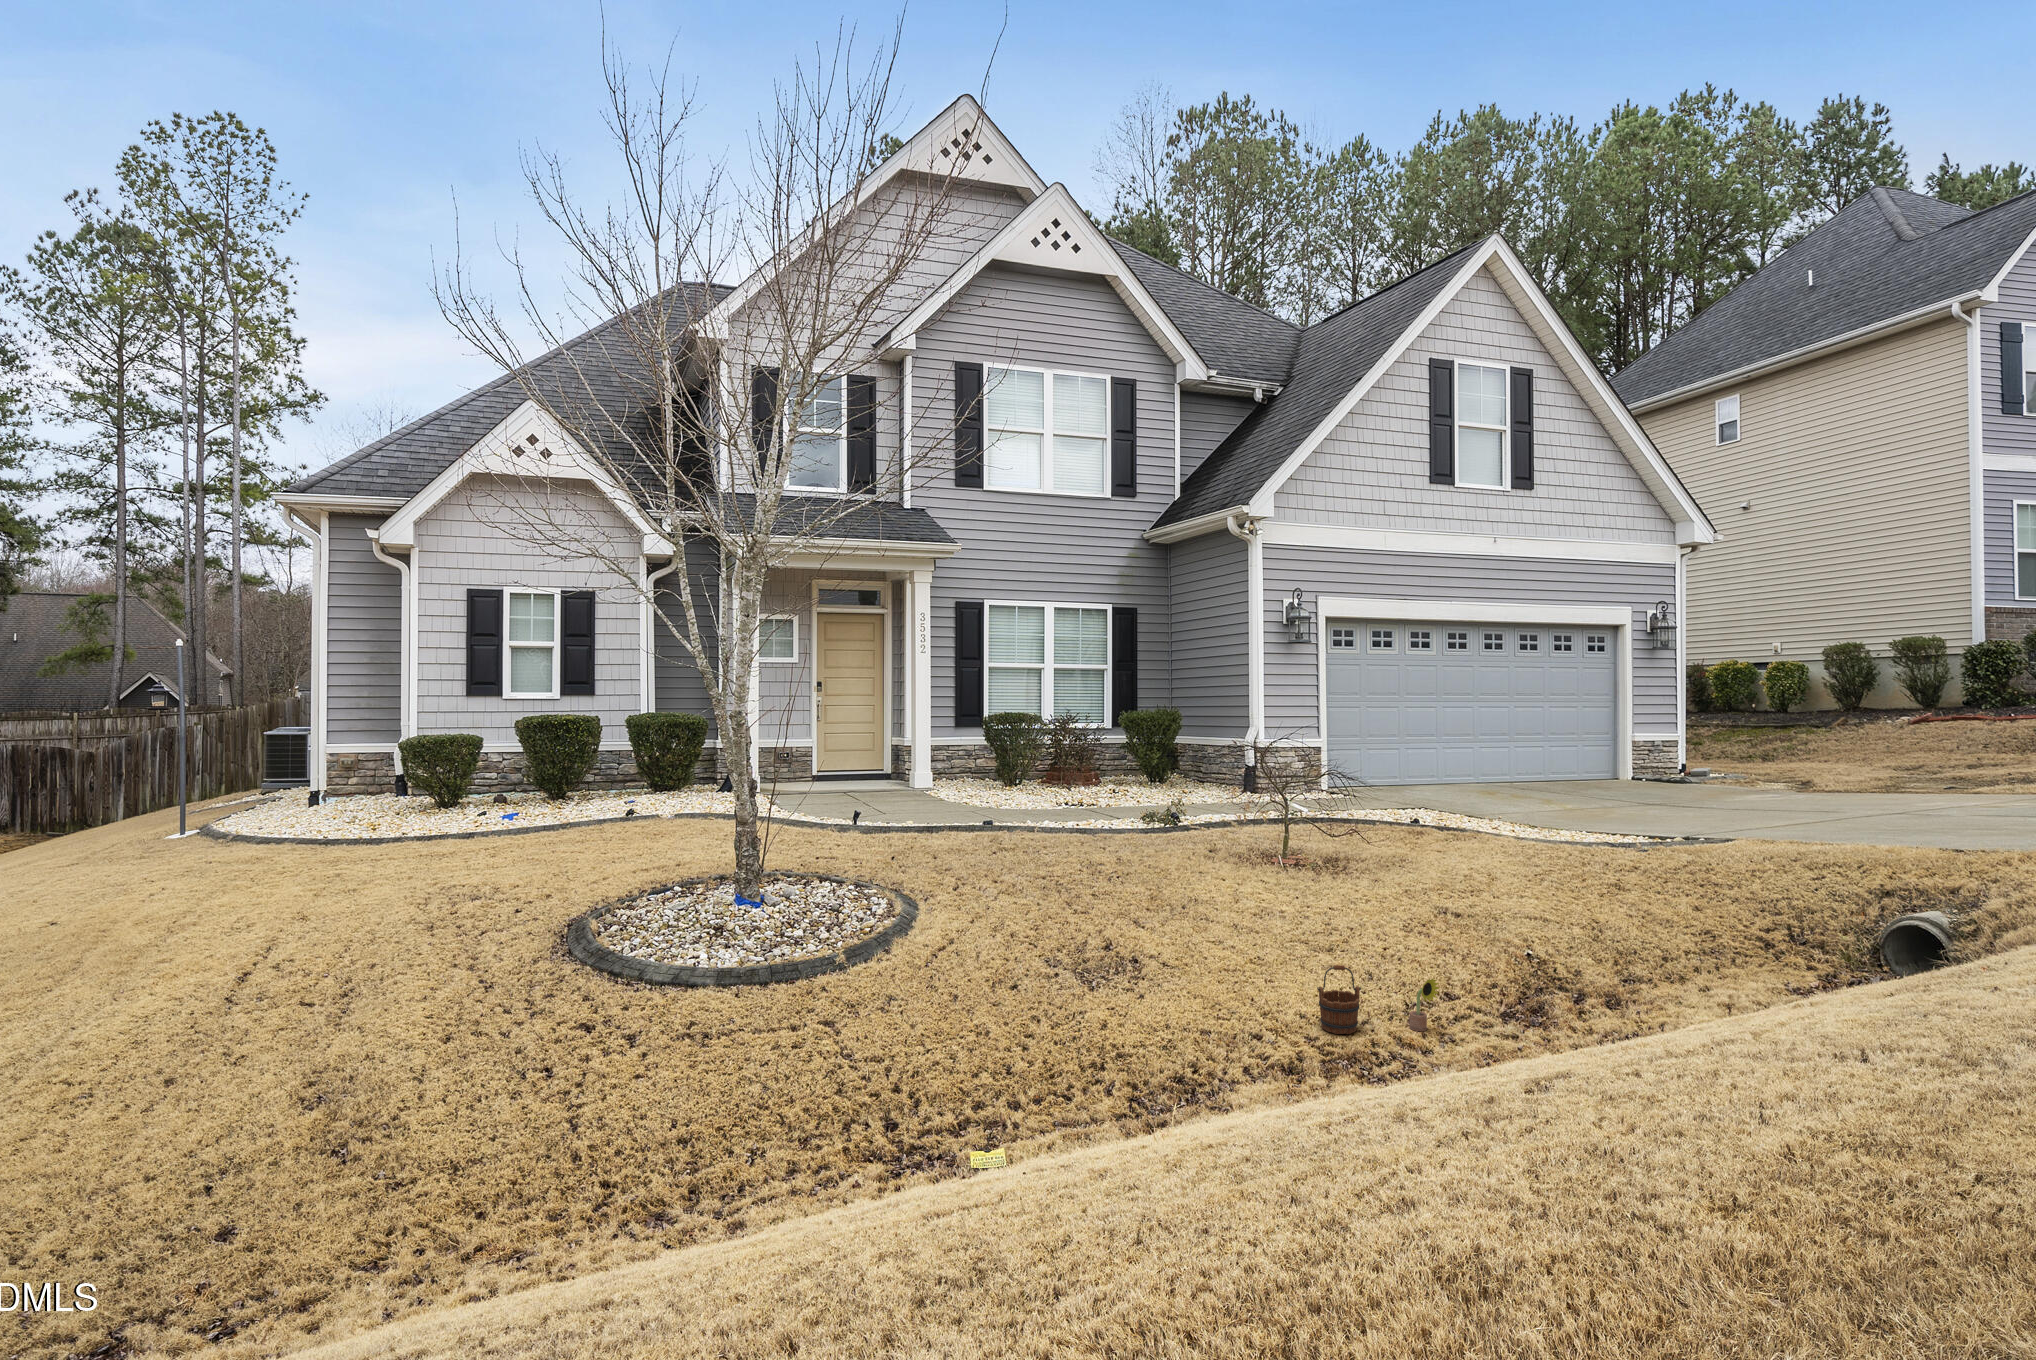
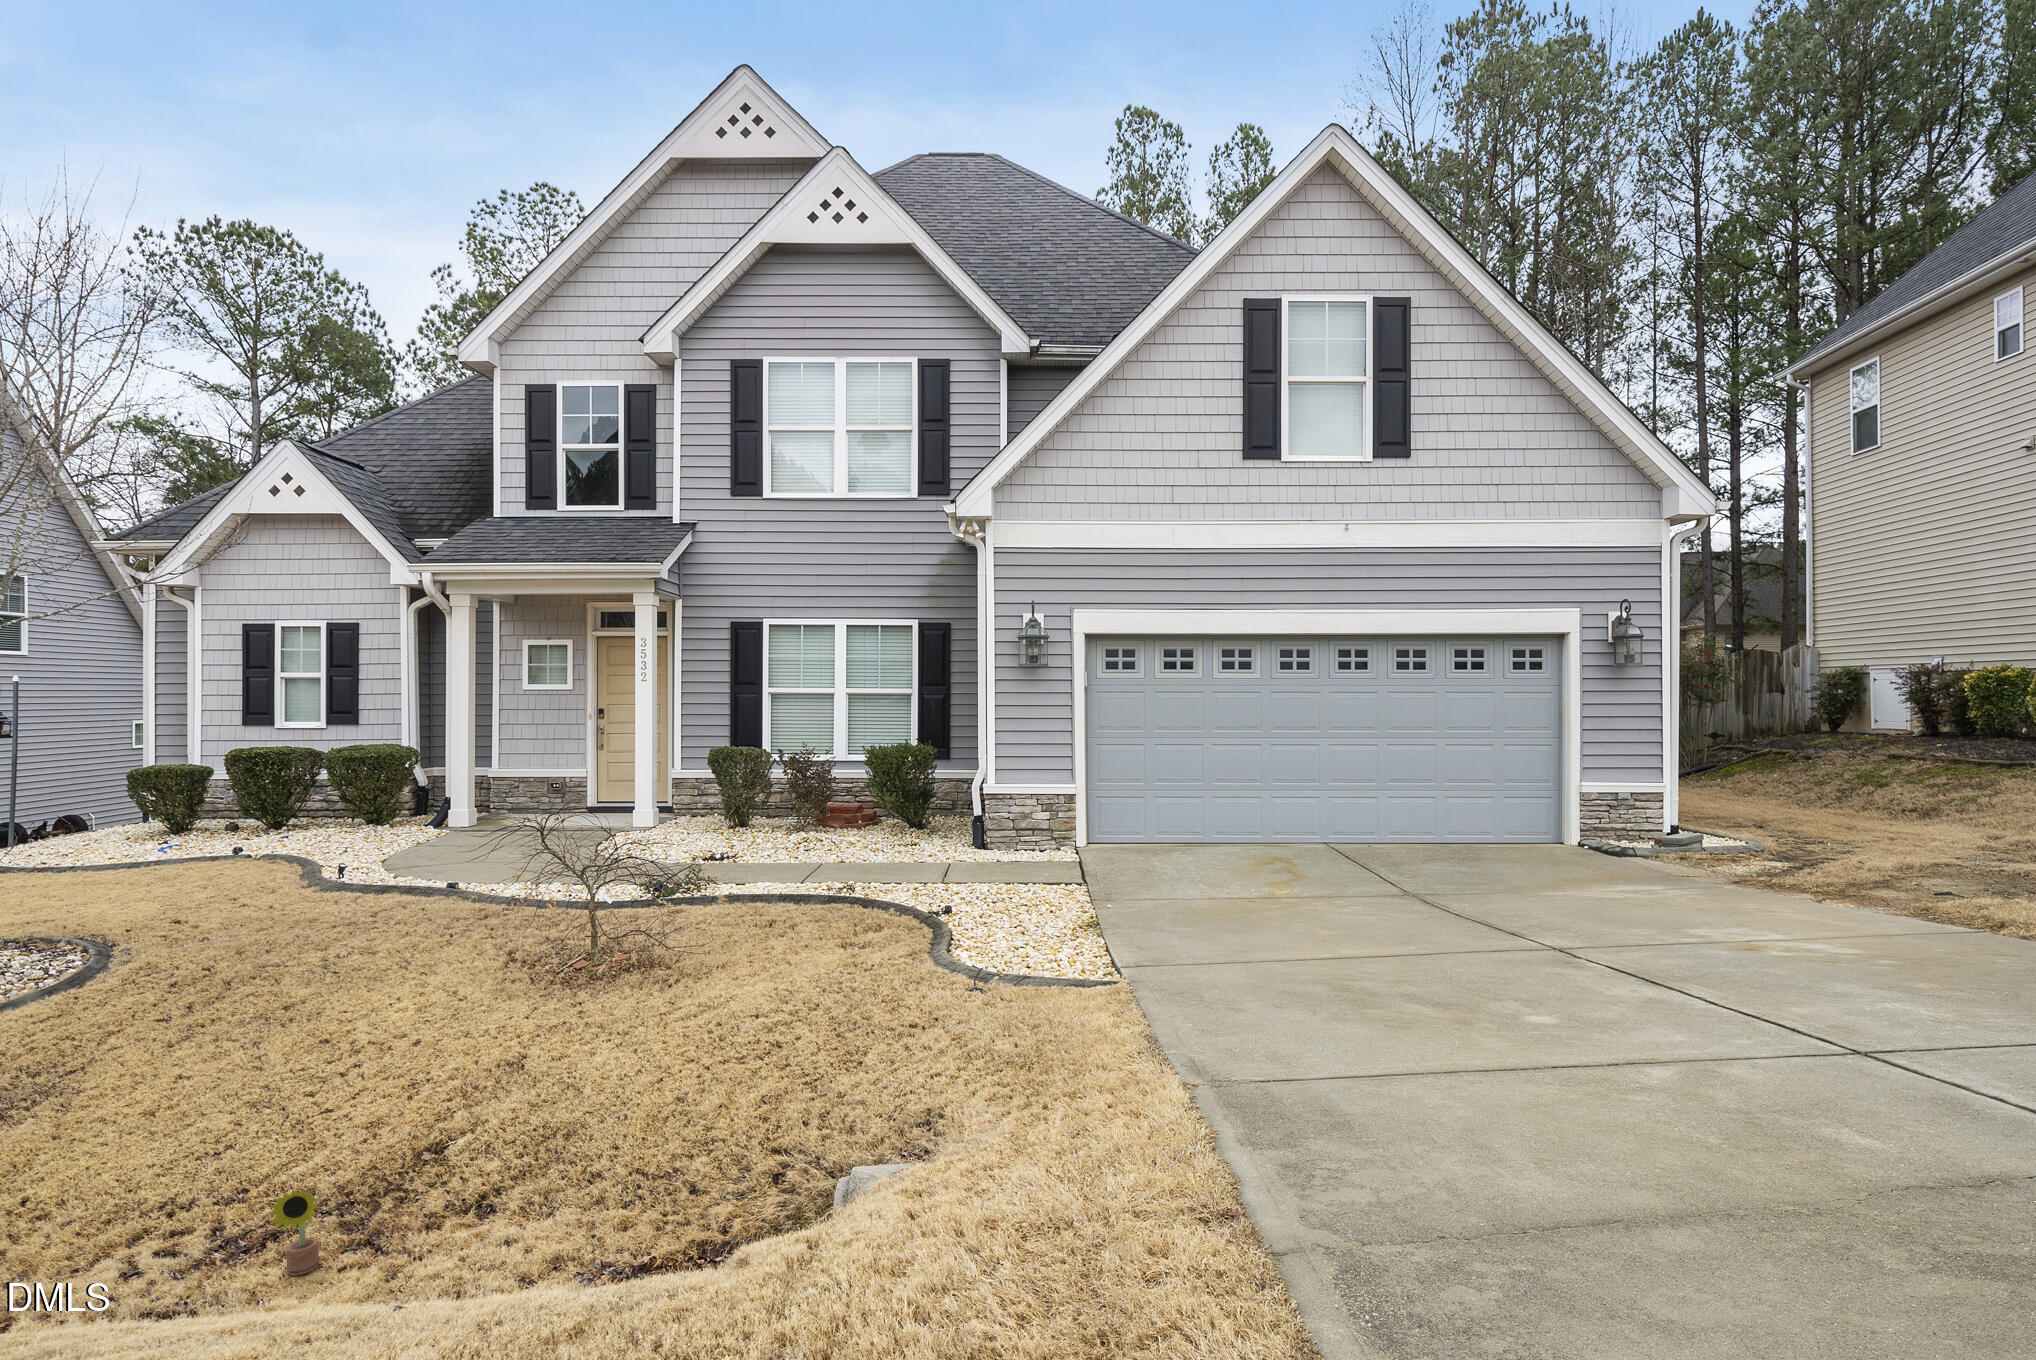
wooden bucket: present [1317,965,1361,1034] -> none [166,1150,244,1267]

